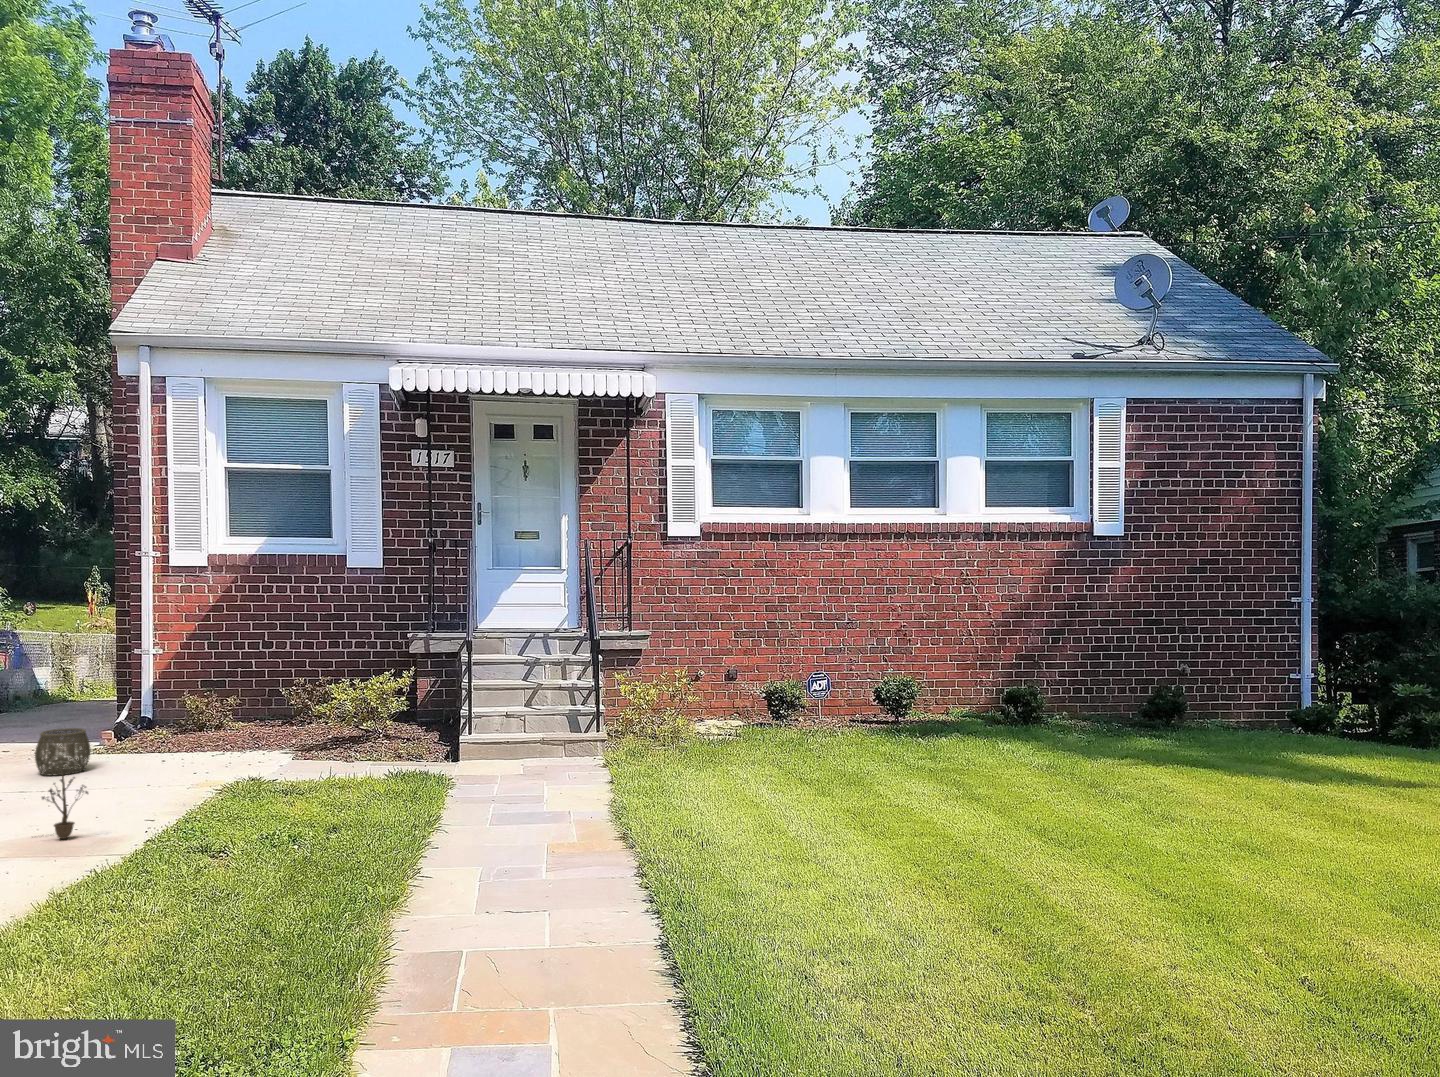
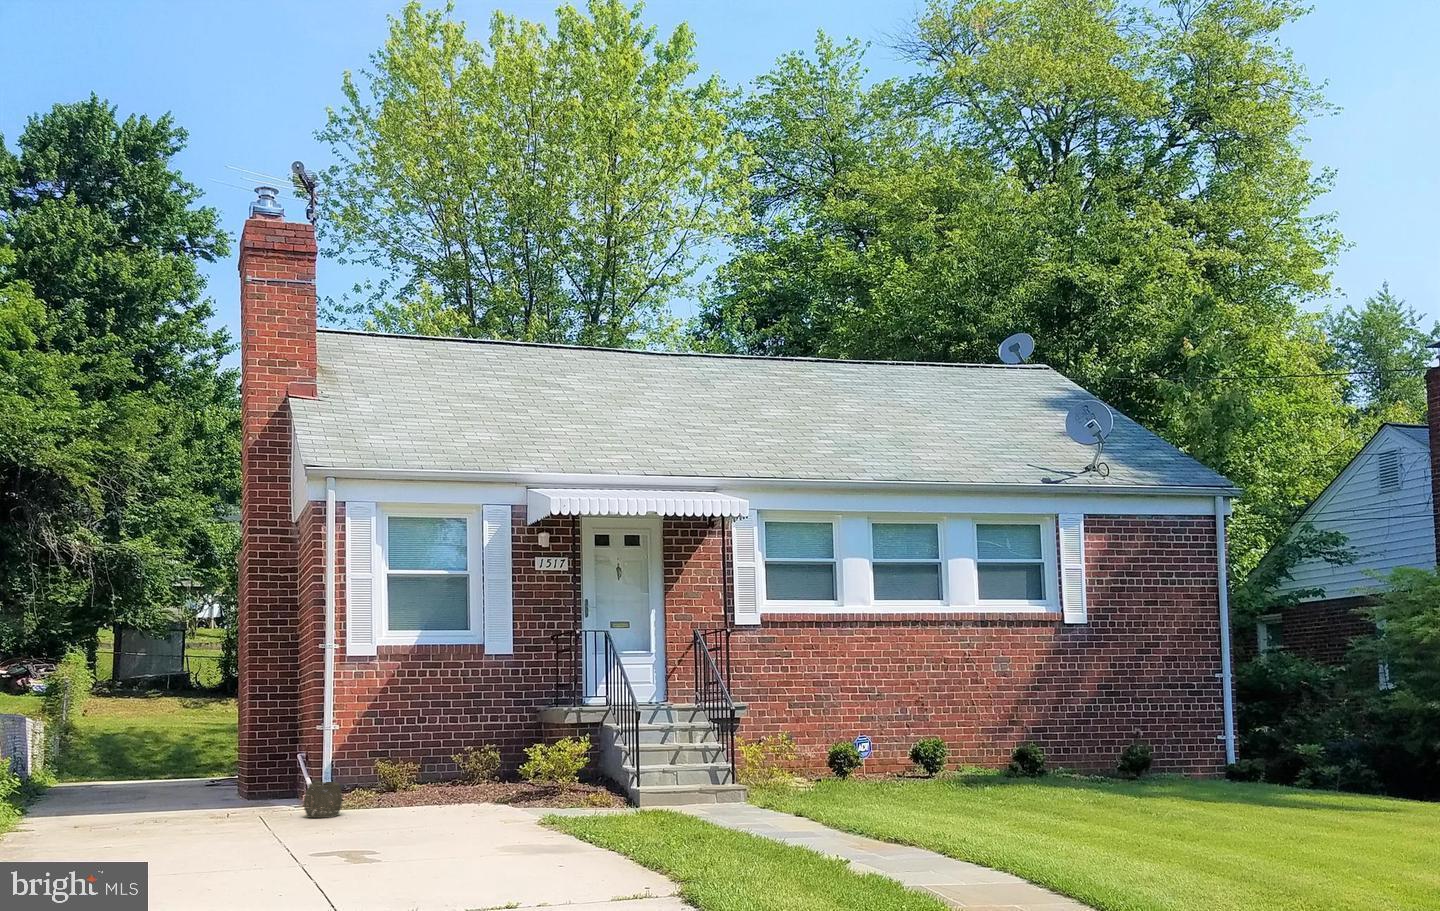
decorative plant: present [42,775,88,839] -> none [426,791,459,836]

